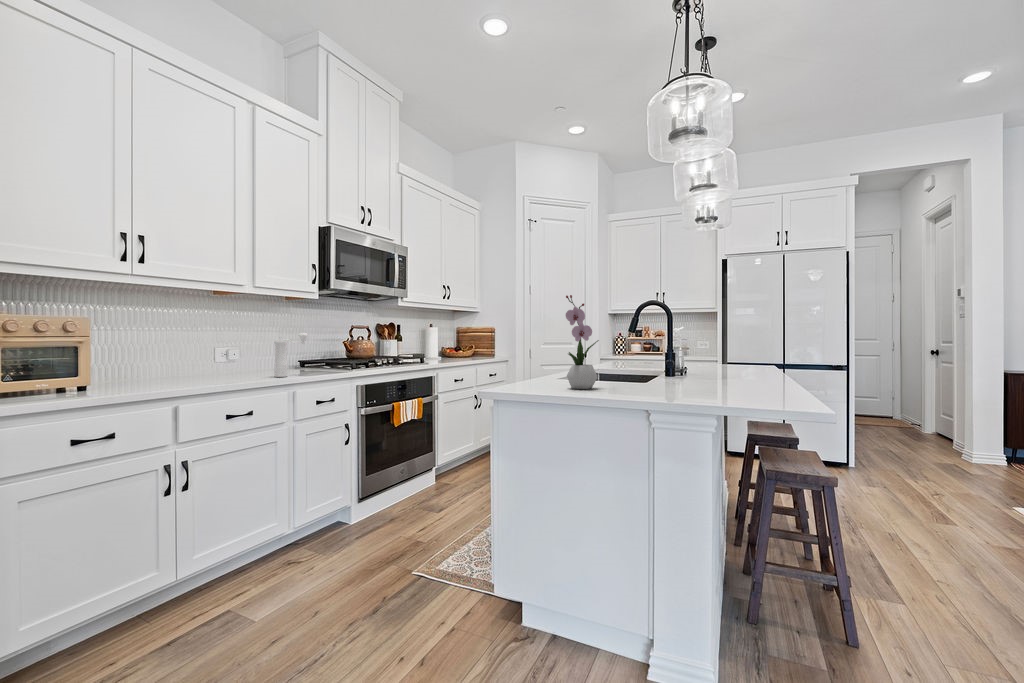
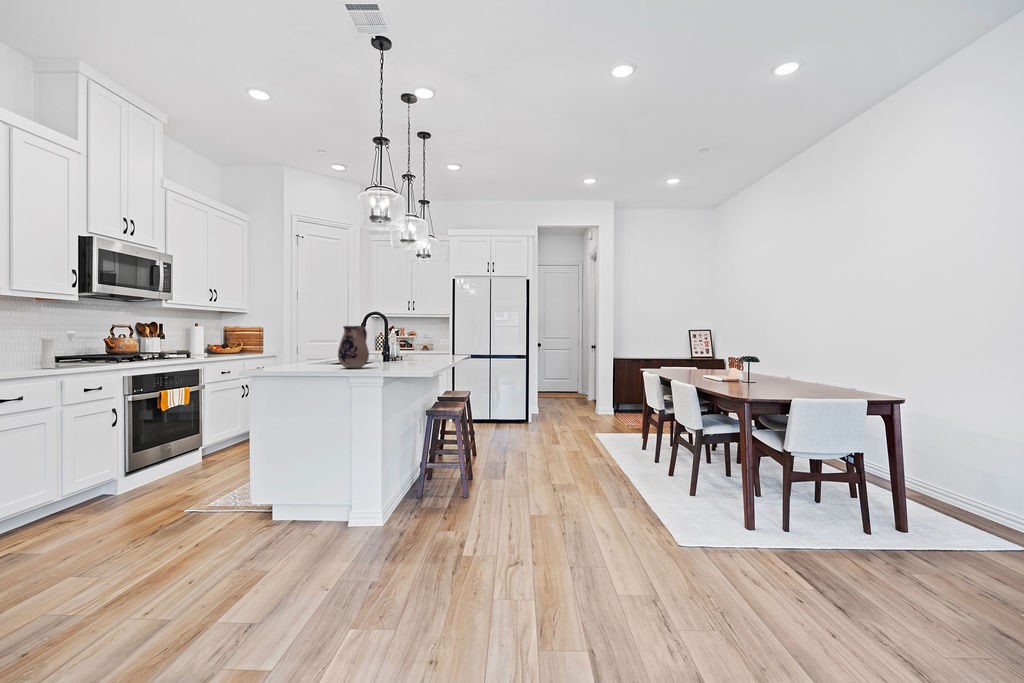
flower arrangement: present [566,295,599,389] -> none [302,309,326,368]
ceramic pitcher: none [625,319,678,394] -> present [338,326,369,368]

